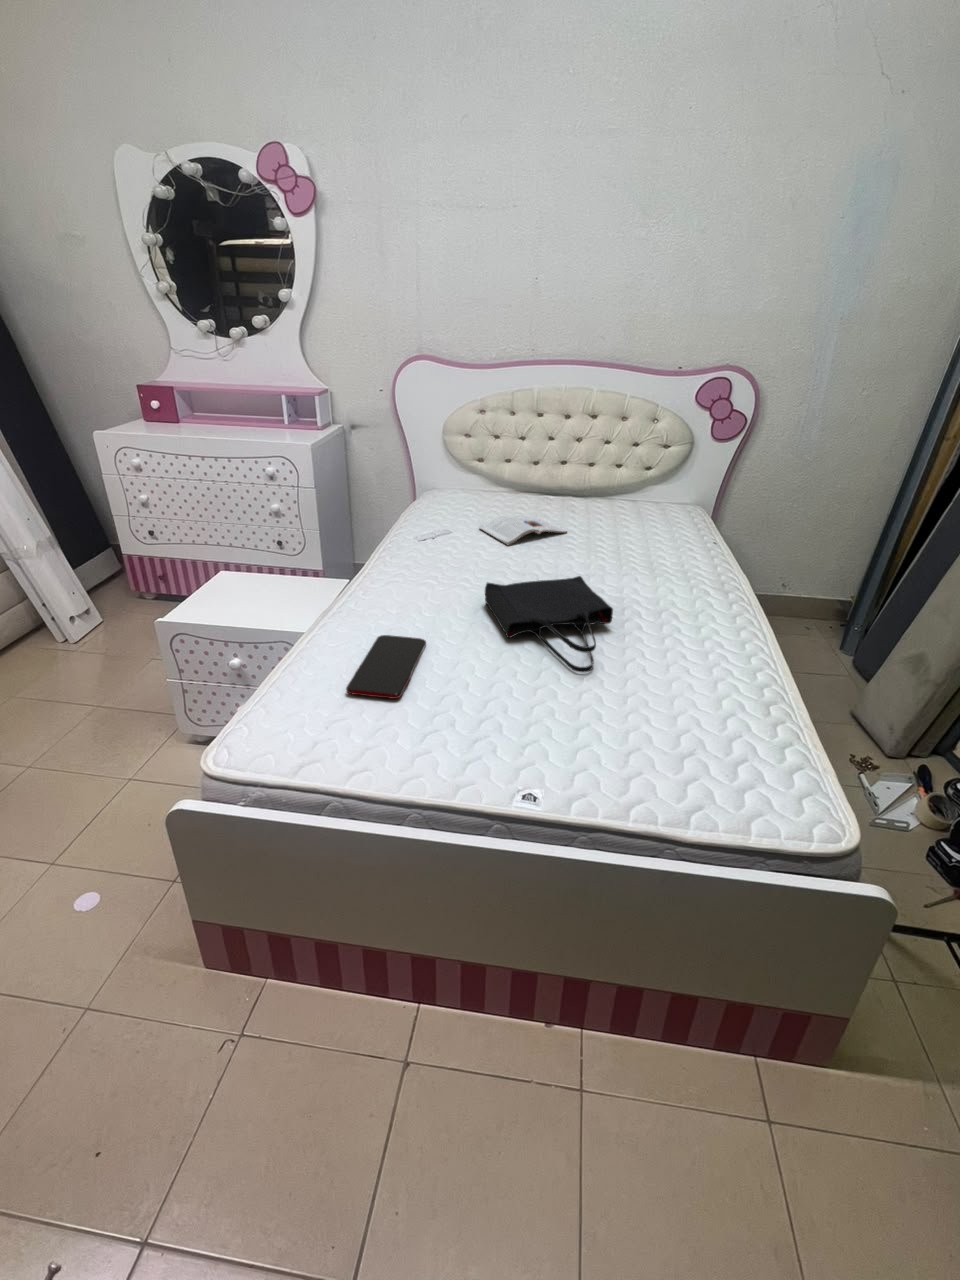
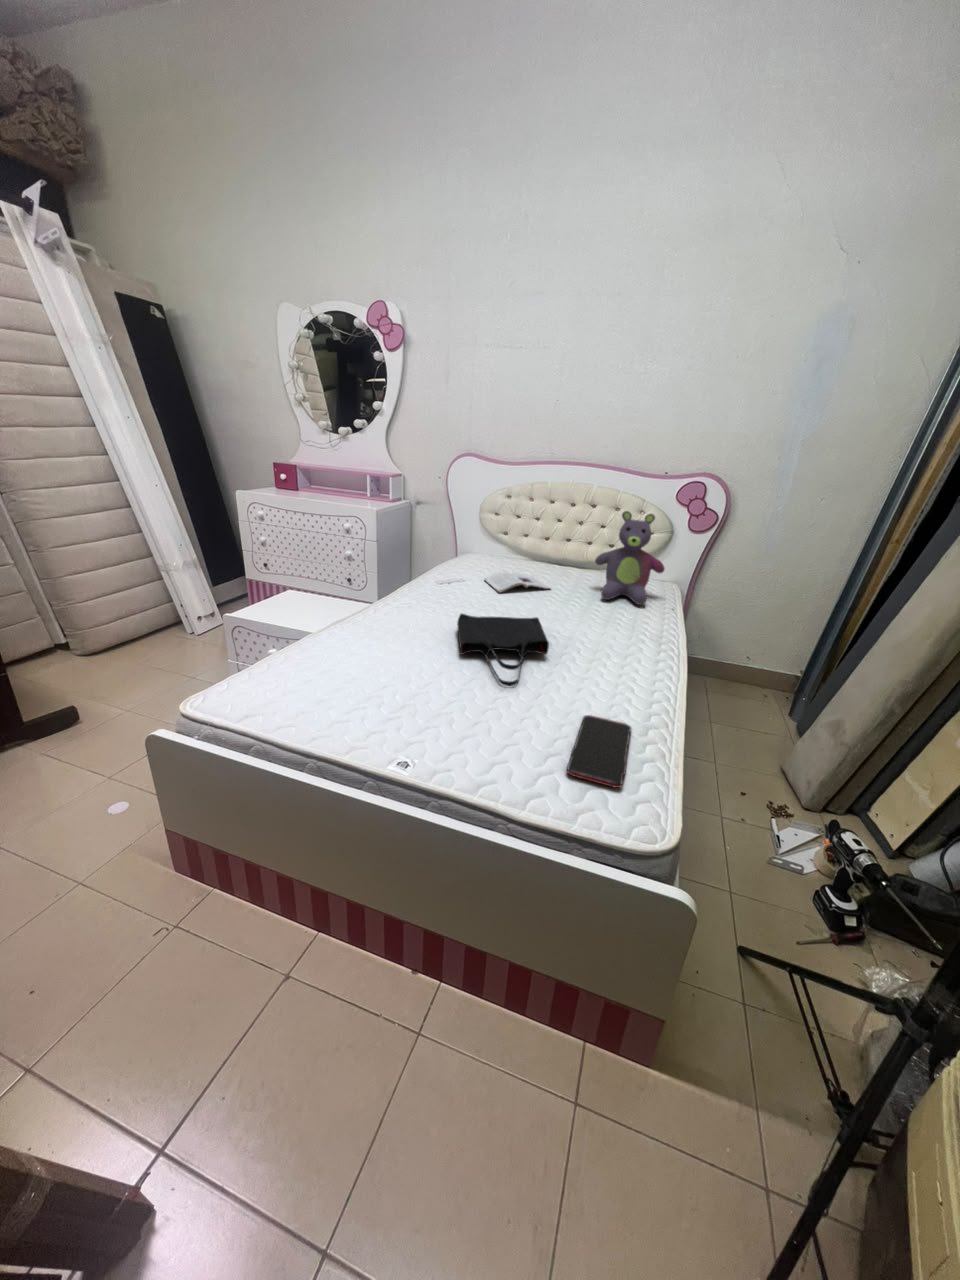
stuffed bear: none [617,424,703,542] -> present [595,511,665,605]
smartphone: present [346,635,426,699] -> present [566,715,631,788]

